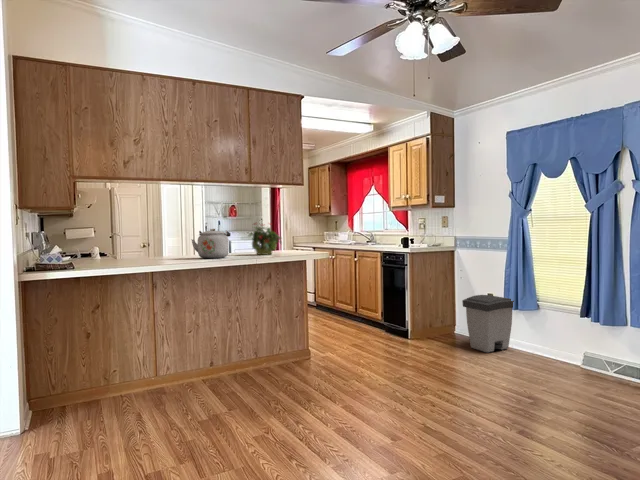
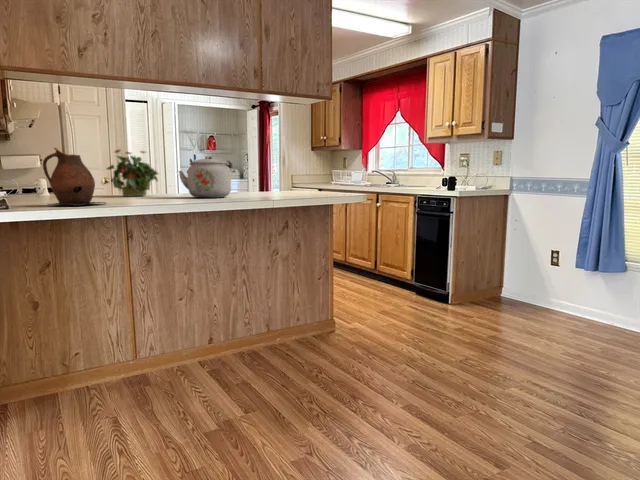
potted plant: present [249,223,281,255] -> present [107,150,158,196]
ceramic pitcher: none [98,229,138,267] -> present [43,148,104,206]
trash can: present [462,295,514,352] -> none [526,252,595,324]

